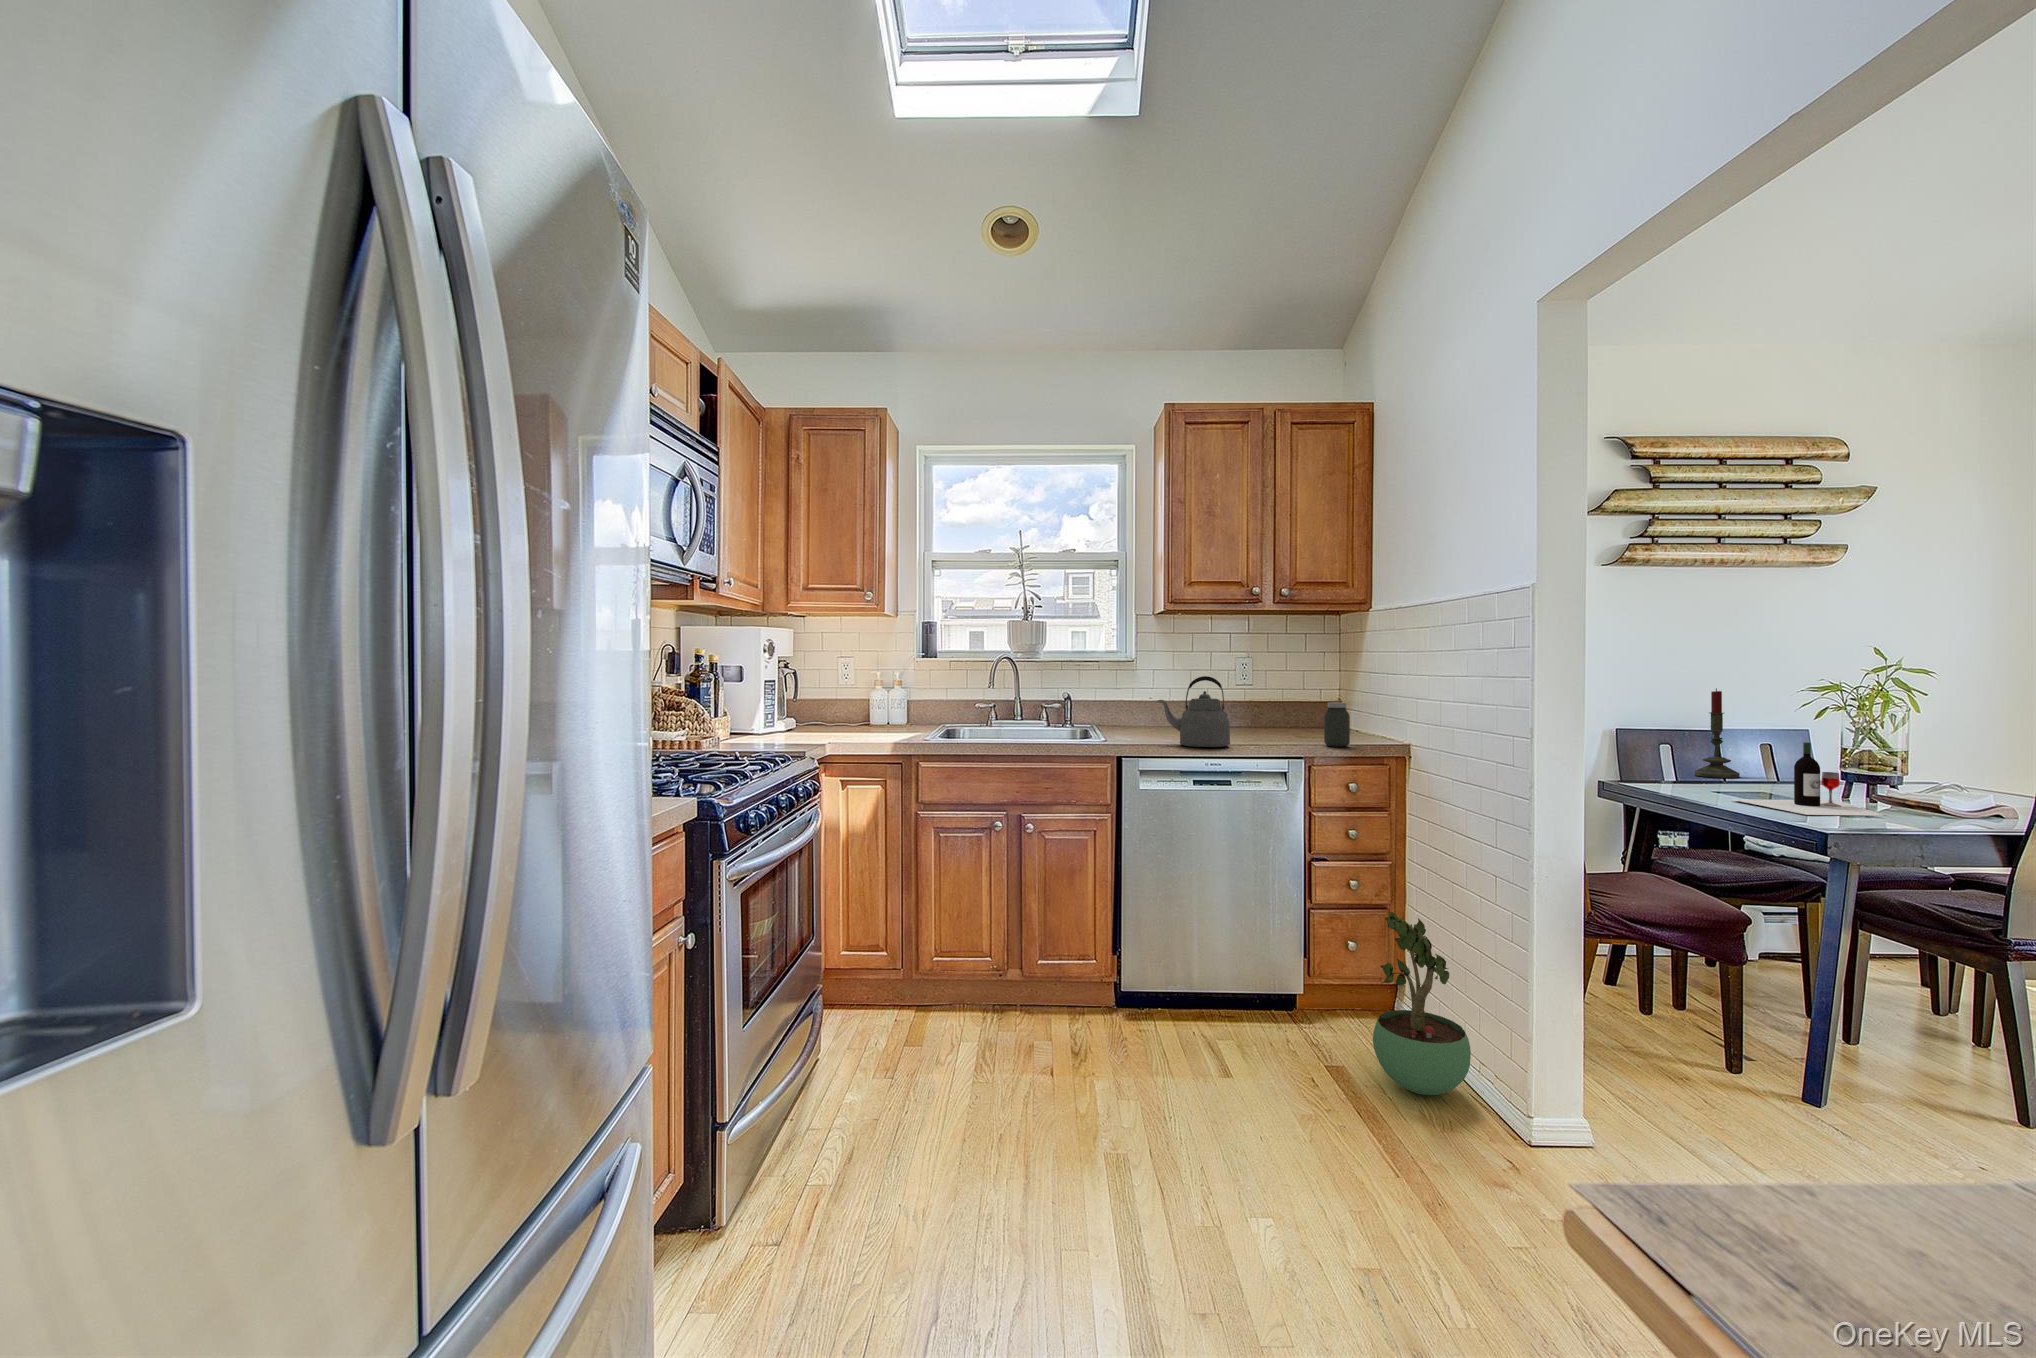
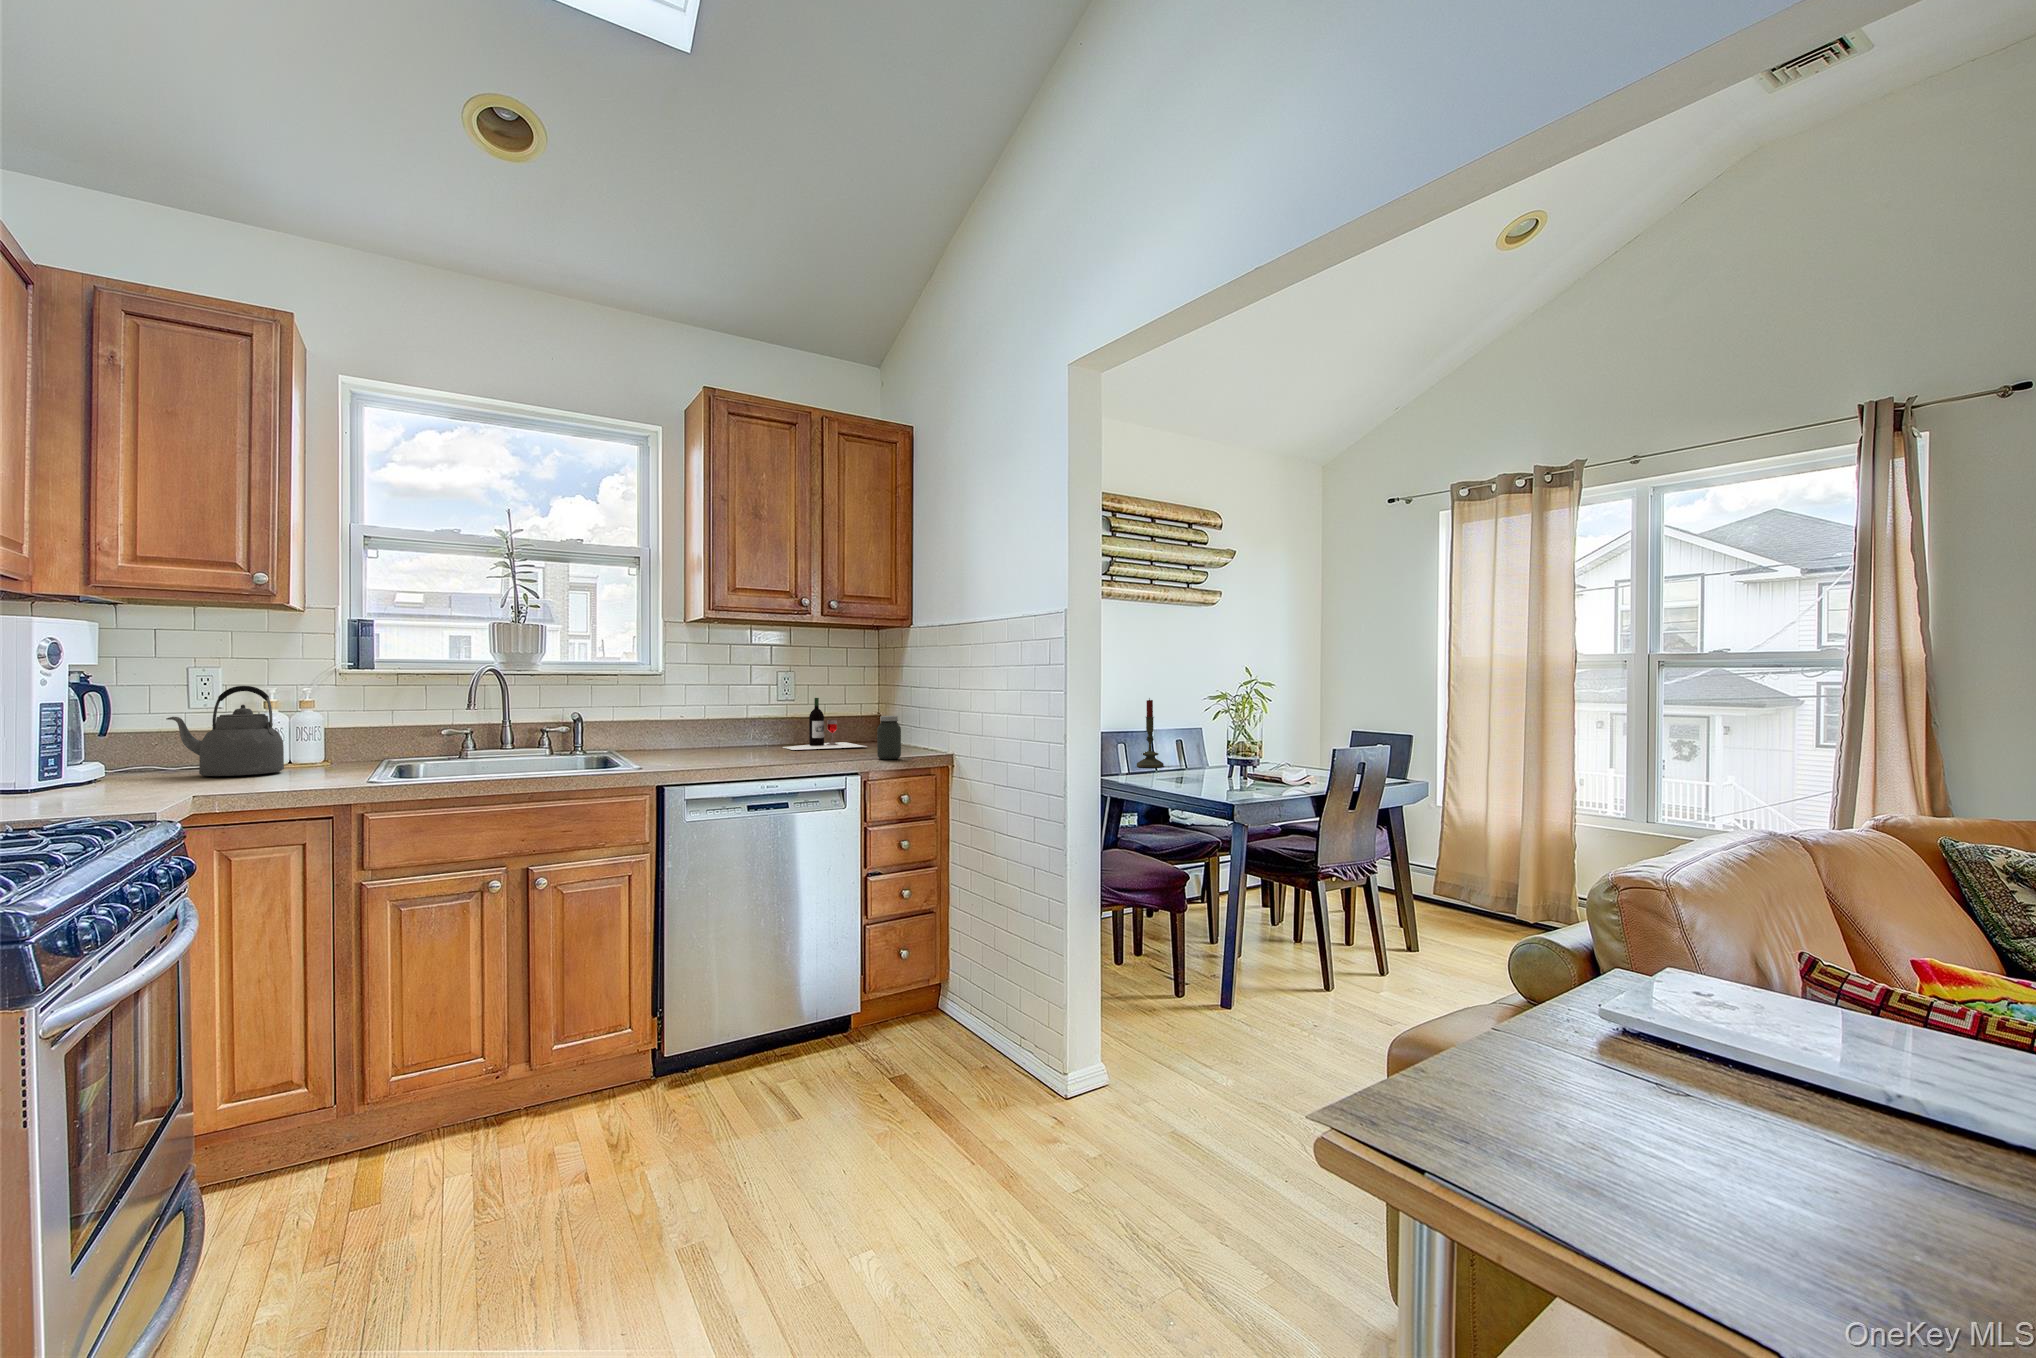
kettle: present [1157,676,1230,747] -> present [166,686,284,776]
wine bottle: present [1732,742,1883,816] -> present [783,698,866,750]
potted plant: present [1373,912,1471,1095] -> none [937,914,1019,1082]

